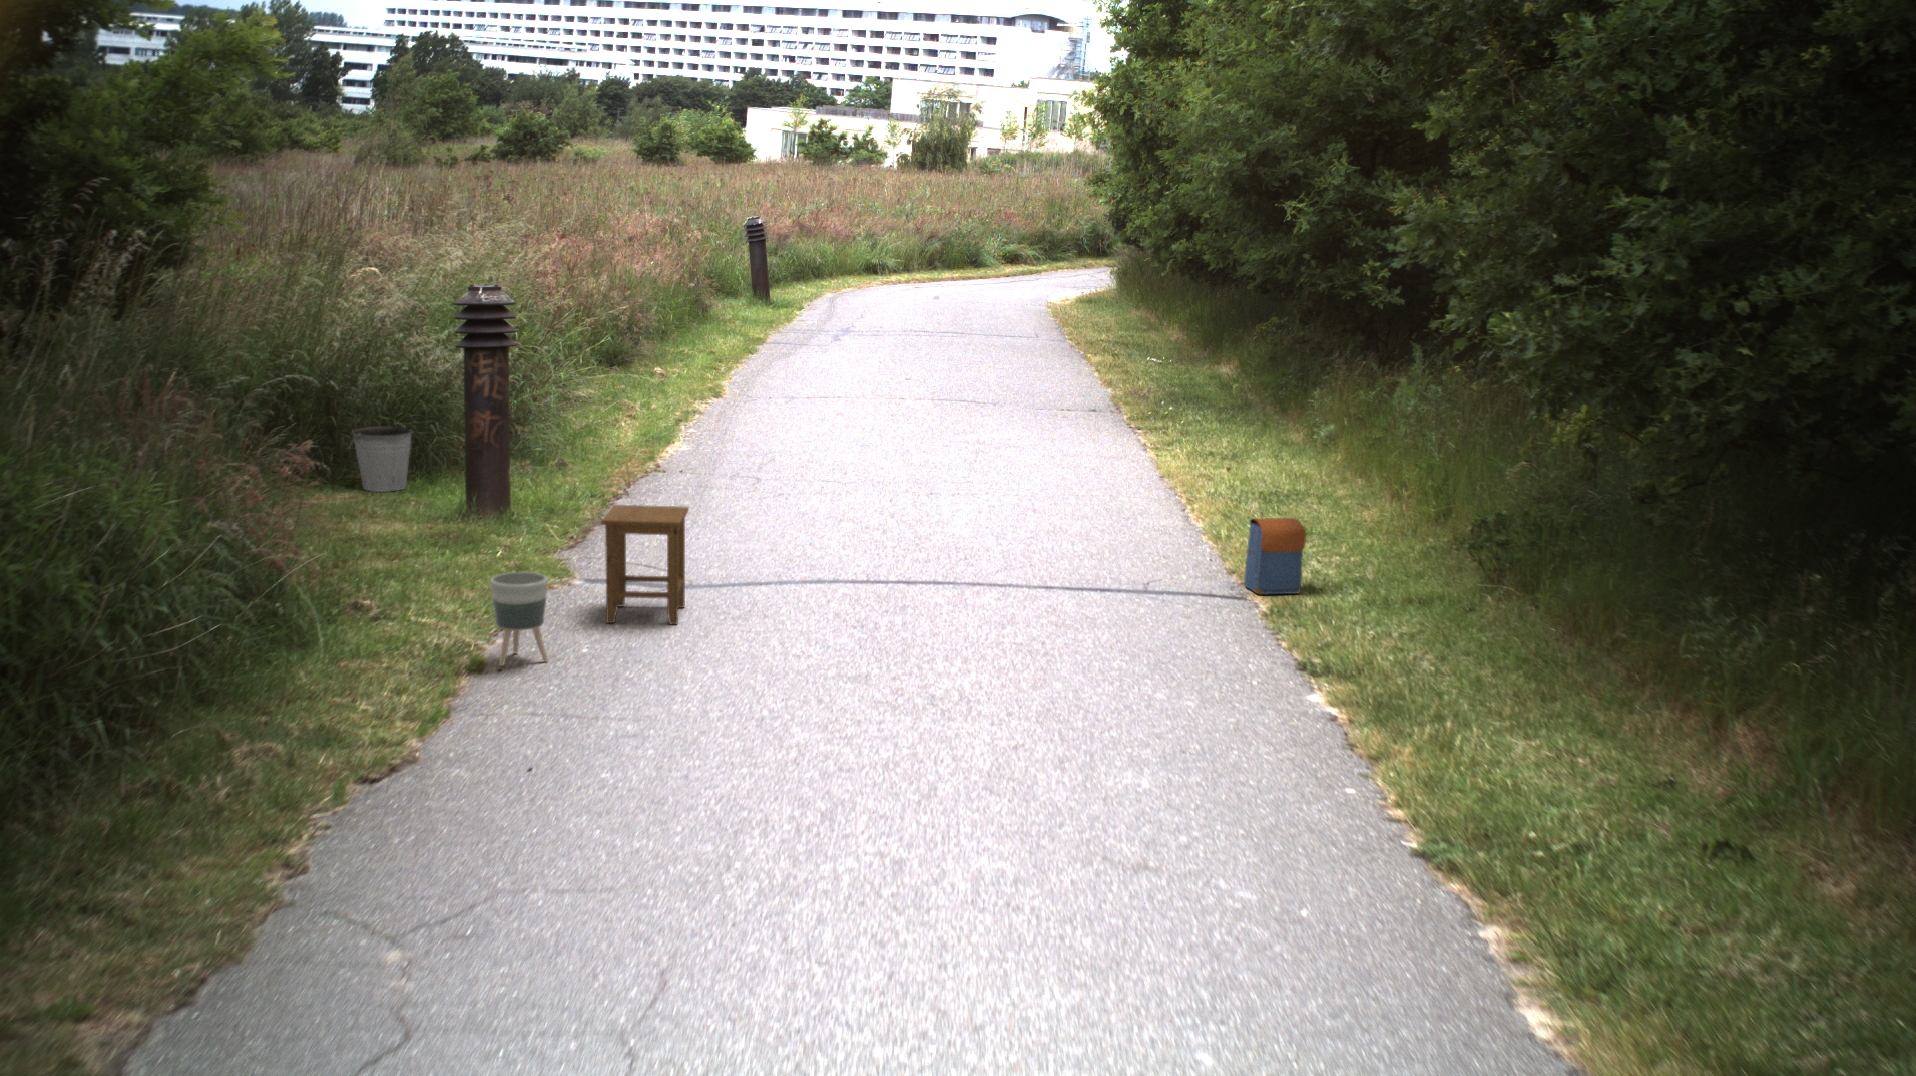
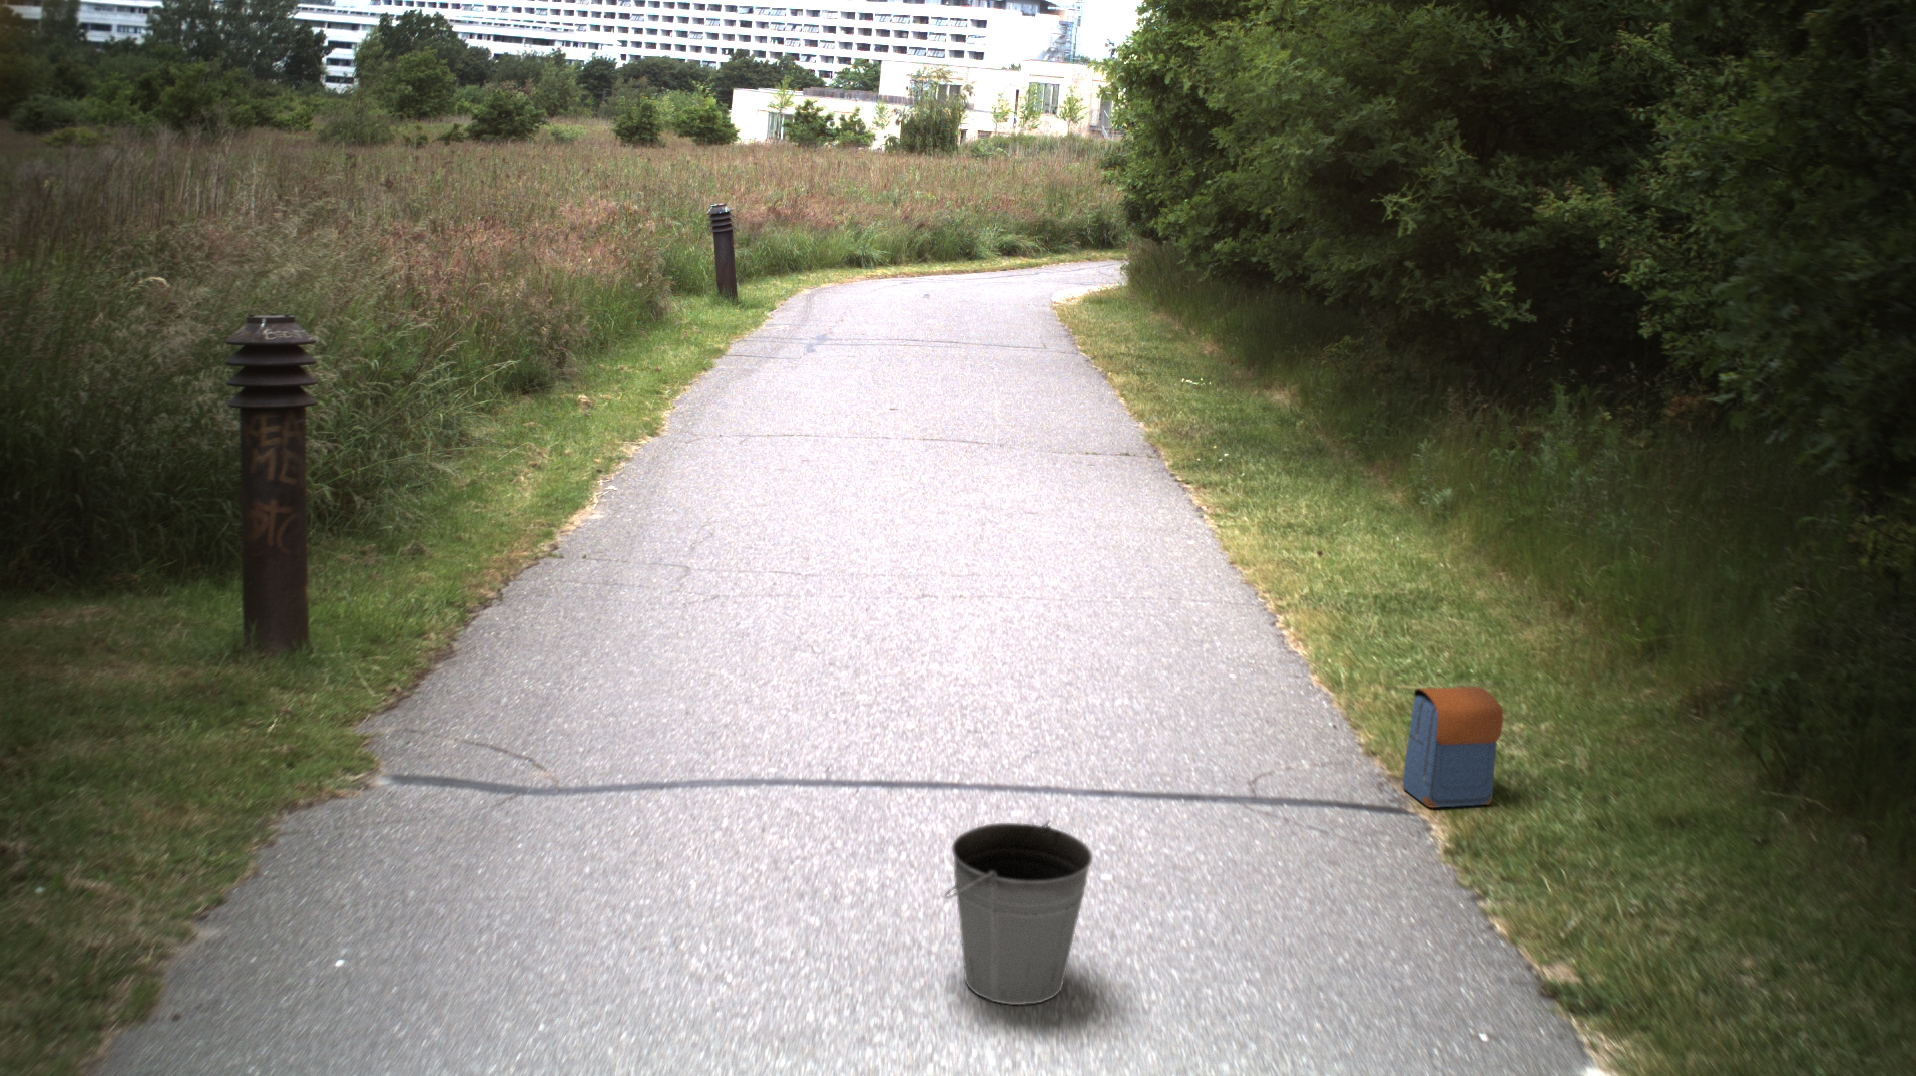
bucket: present [353,426,412,492] -> present [944,821,1092,1005]
stool: present [601,505,689,624] -> none [380,686,537,892]
planter: present [490,572,548,666] -> none [153,839,263,1013]

